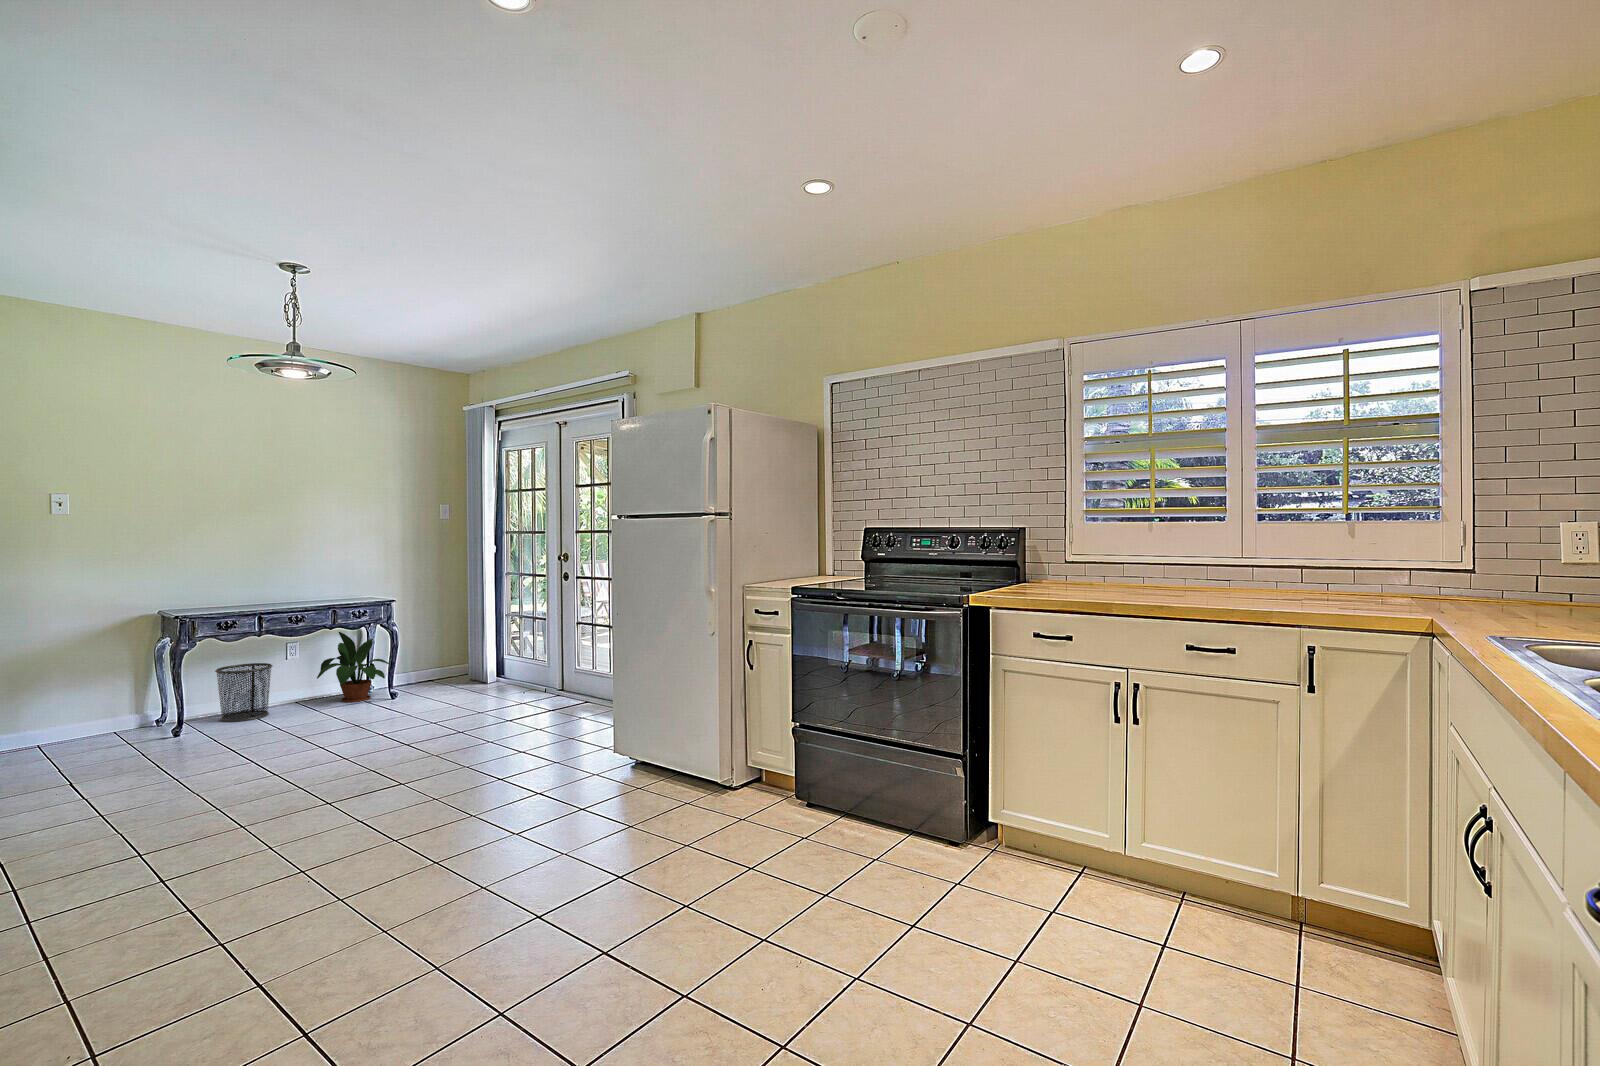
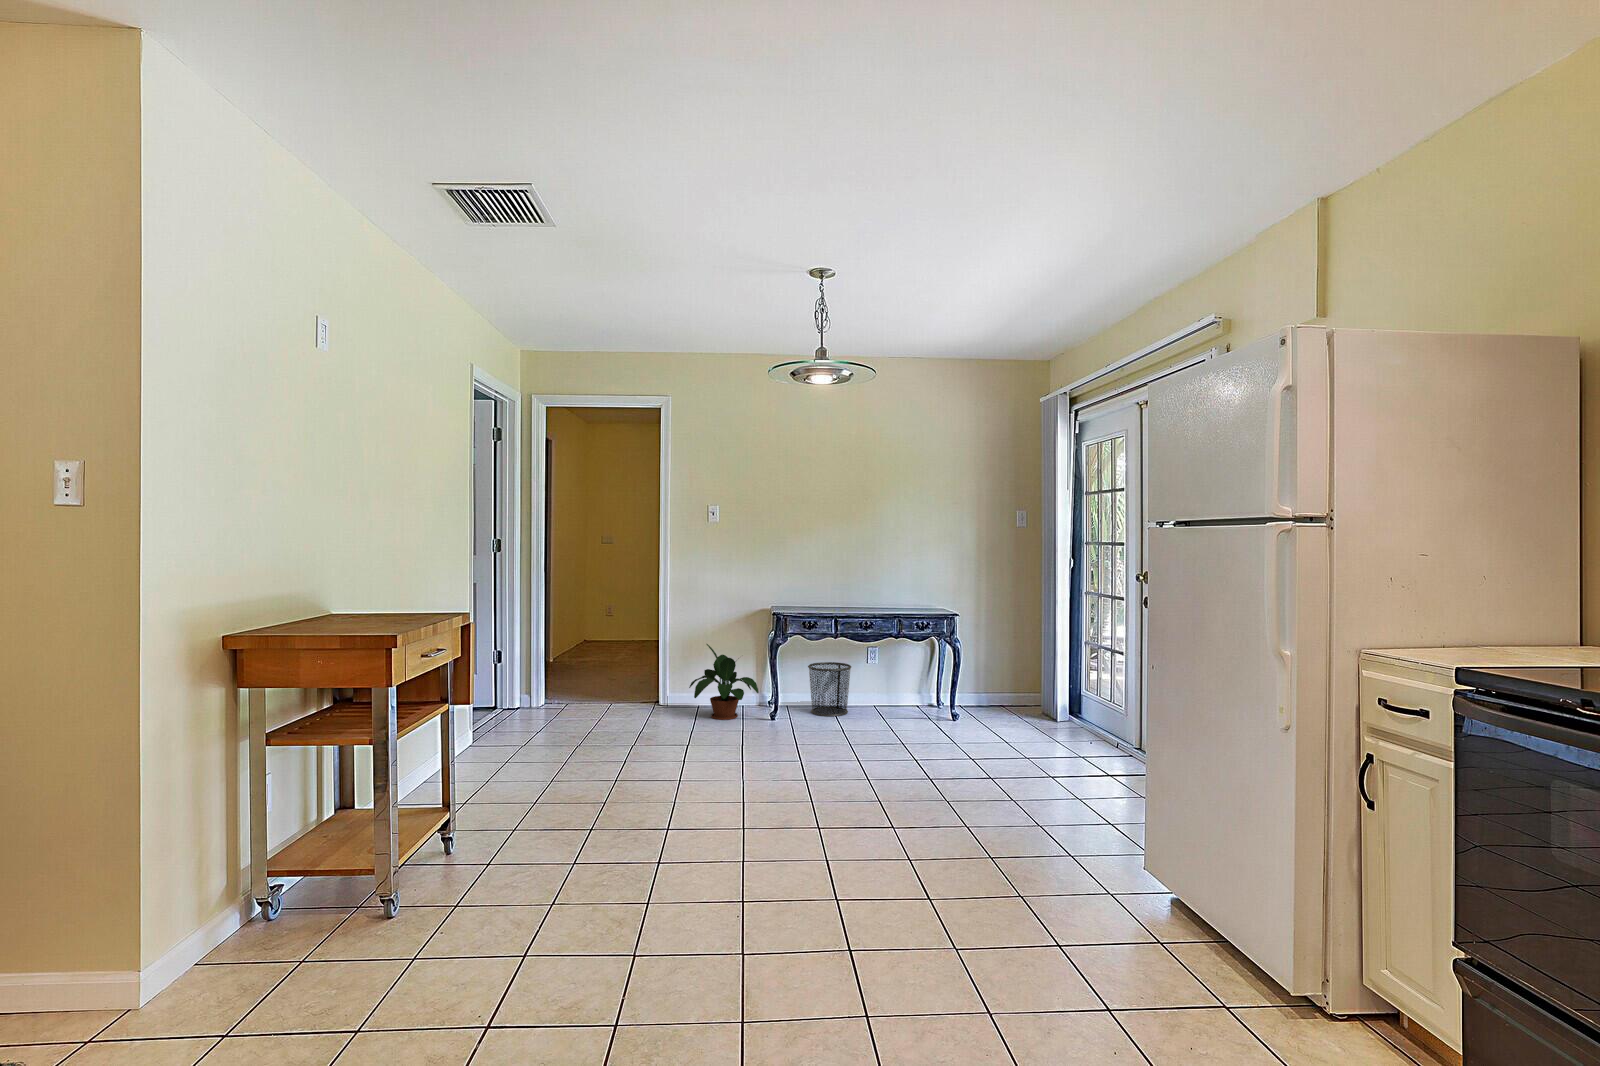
potted plant: present [317,632,389,702] -> present [689,644,758,720]

